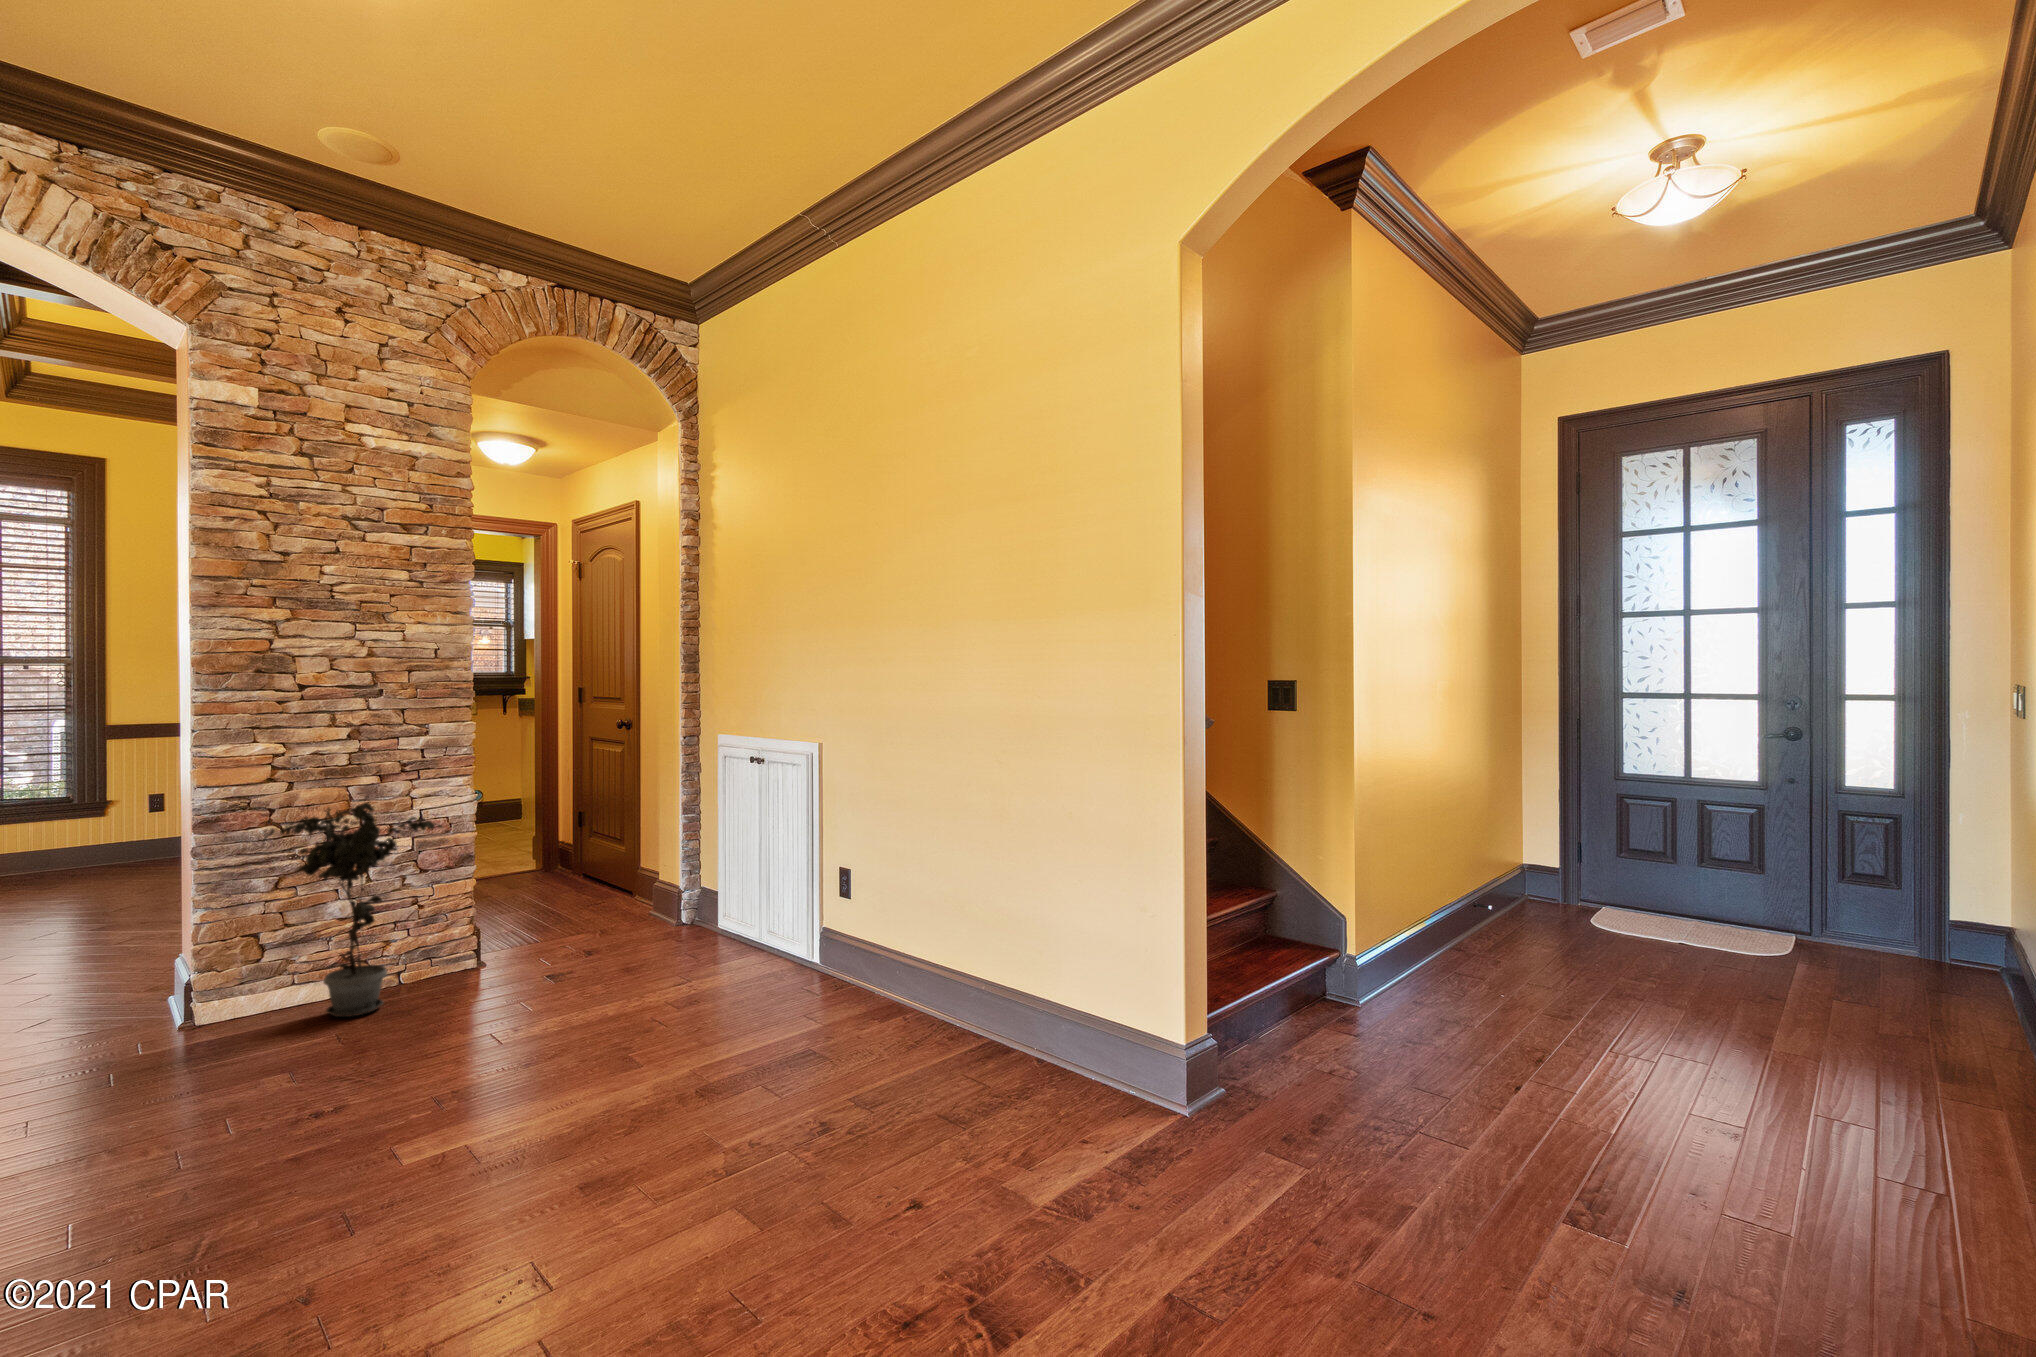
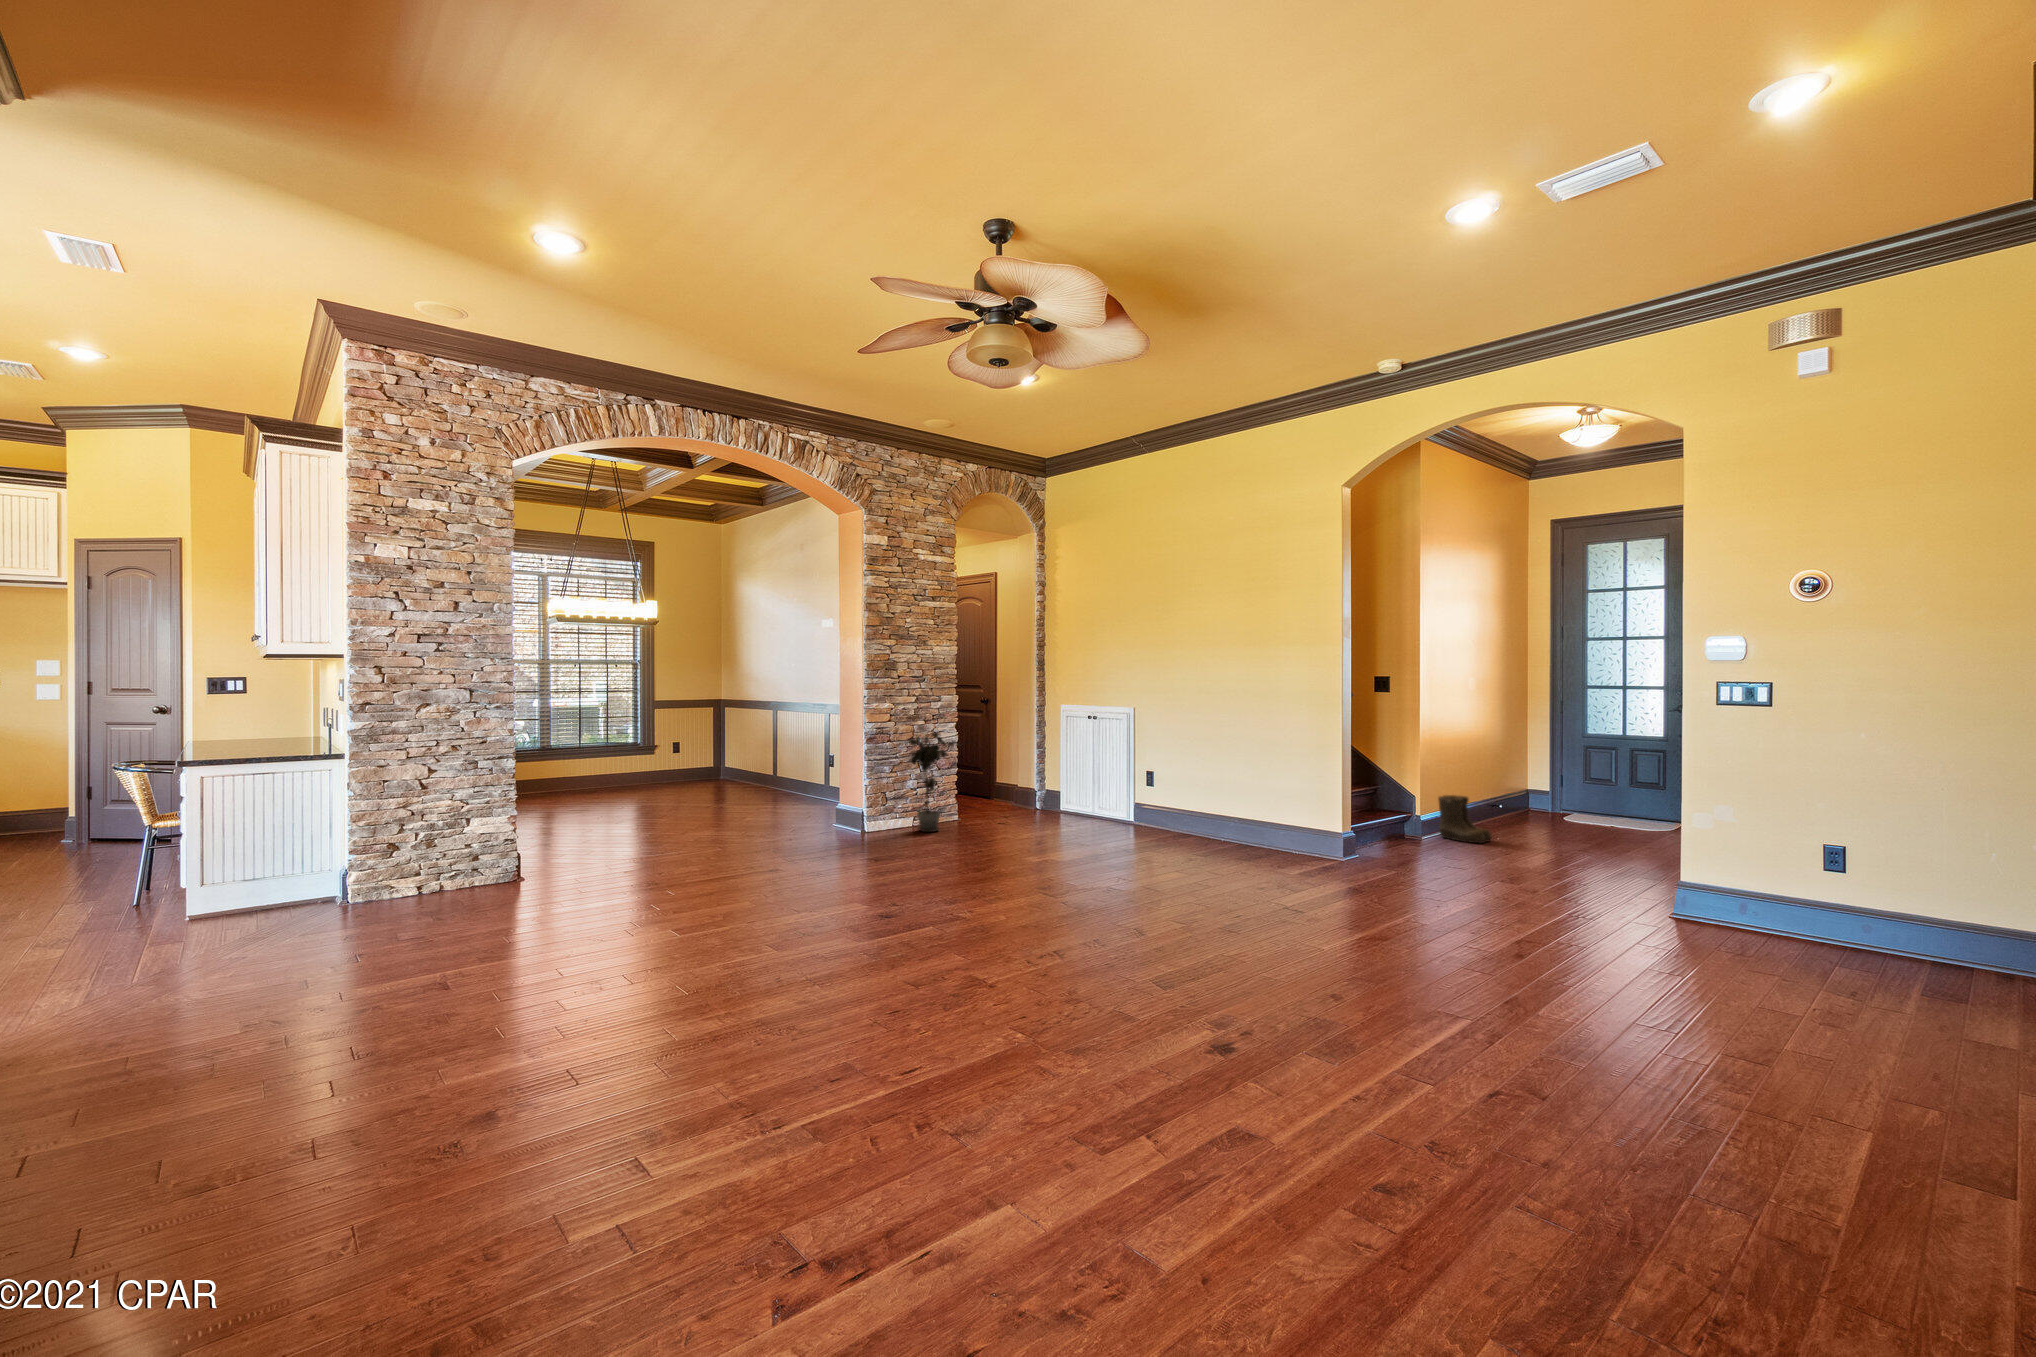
boots: none [1389,908,1494,1017] -> present [1438,795,1492,843]

